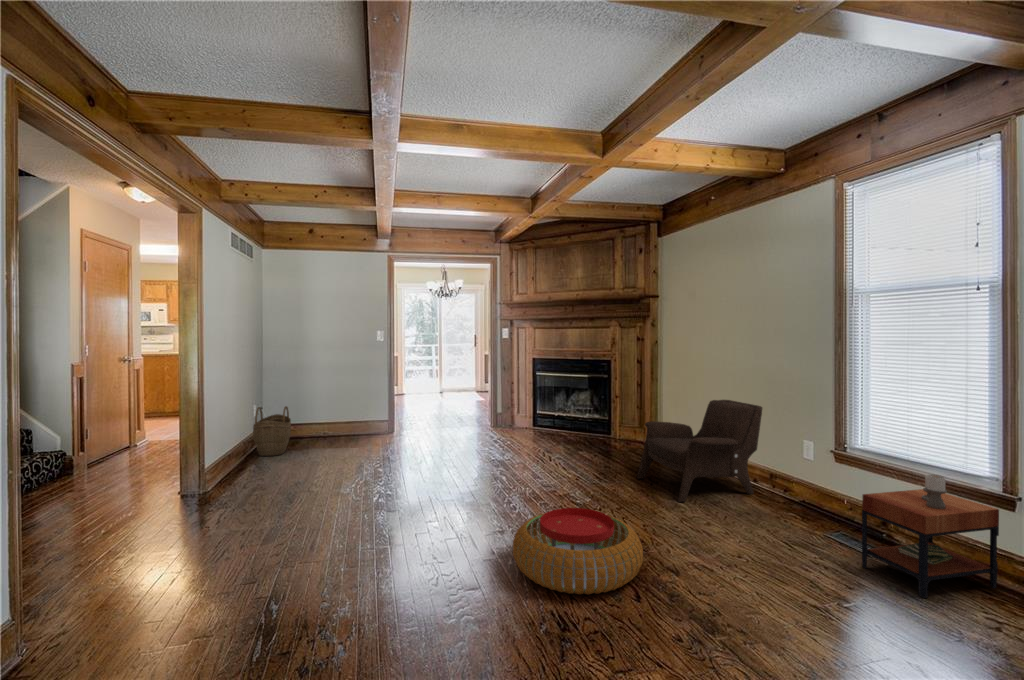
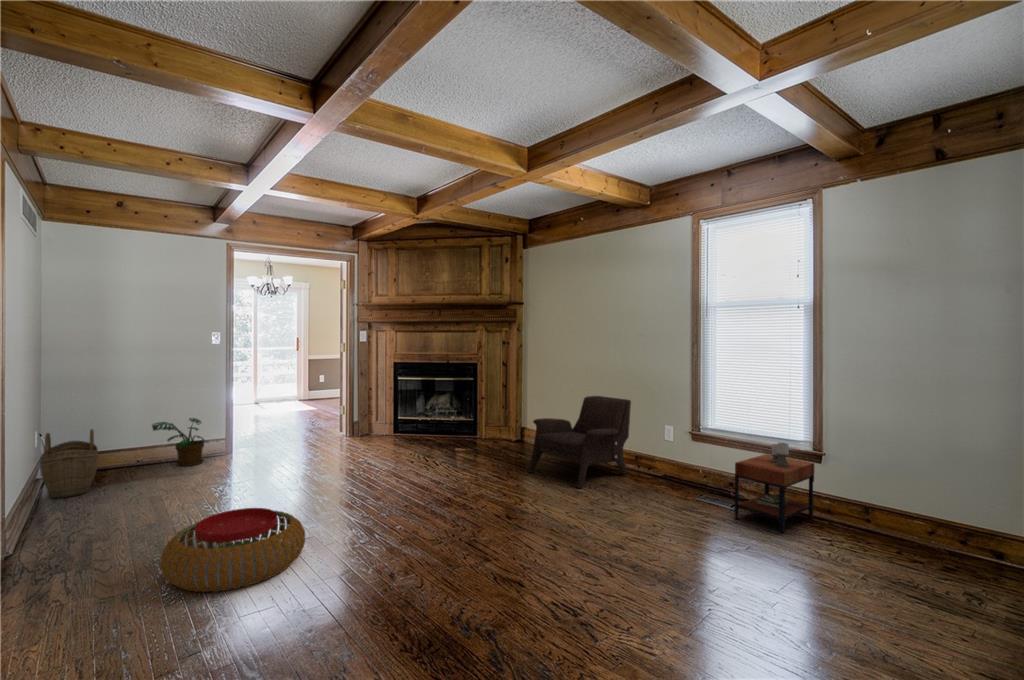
potted plant: none [330,402,374,441] -> present [152,418,207,466]
pouf: present [513,508,643,594] -> present [161,508,305,592]

